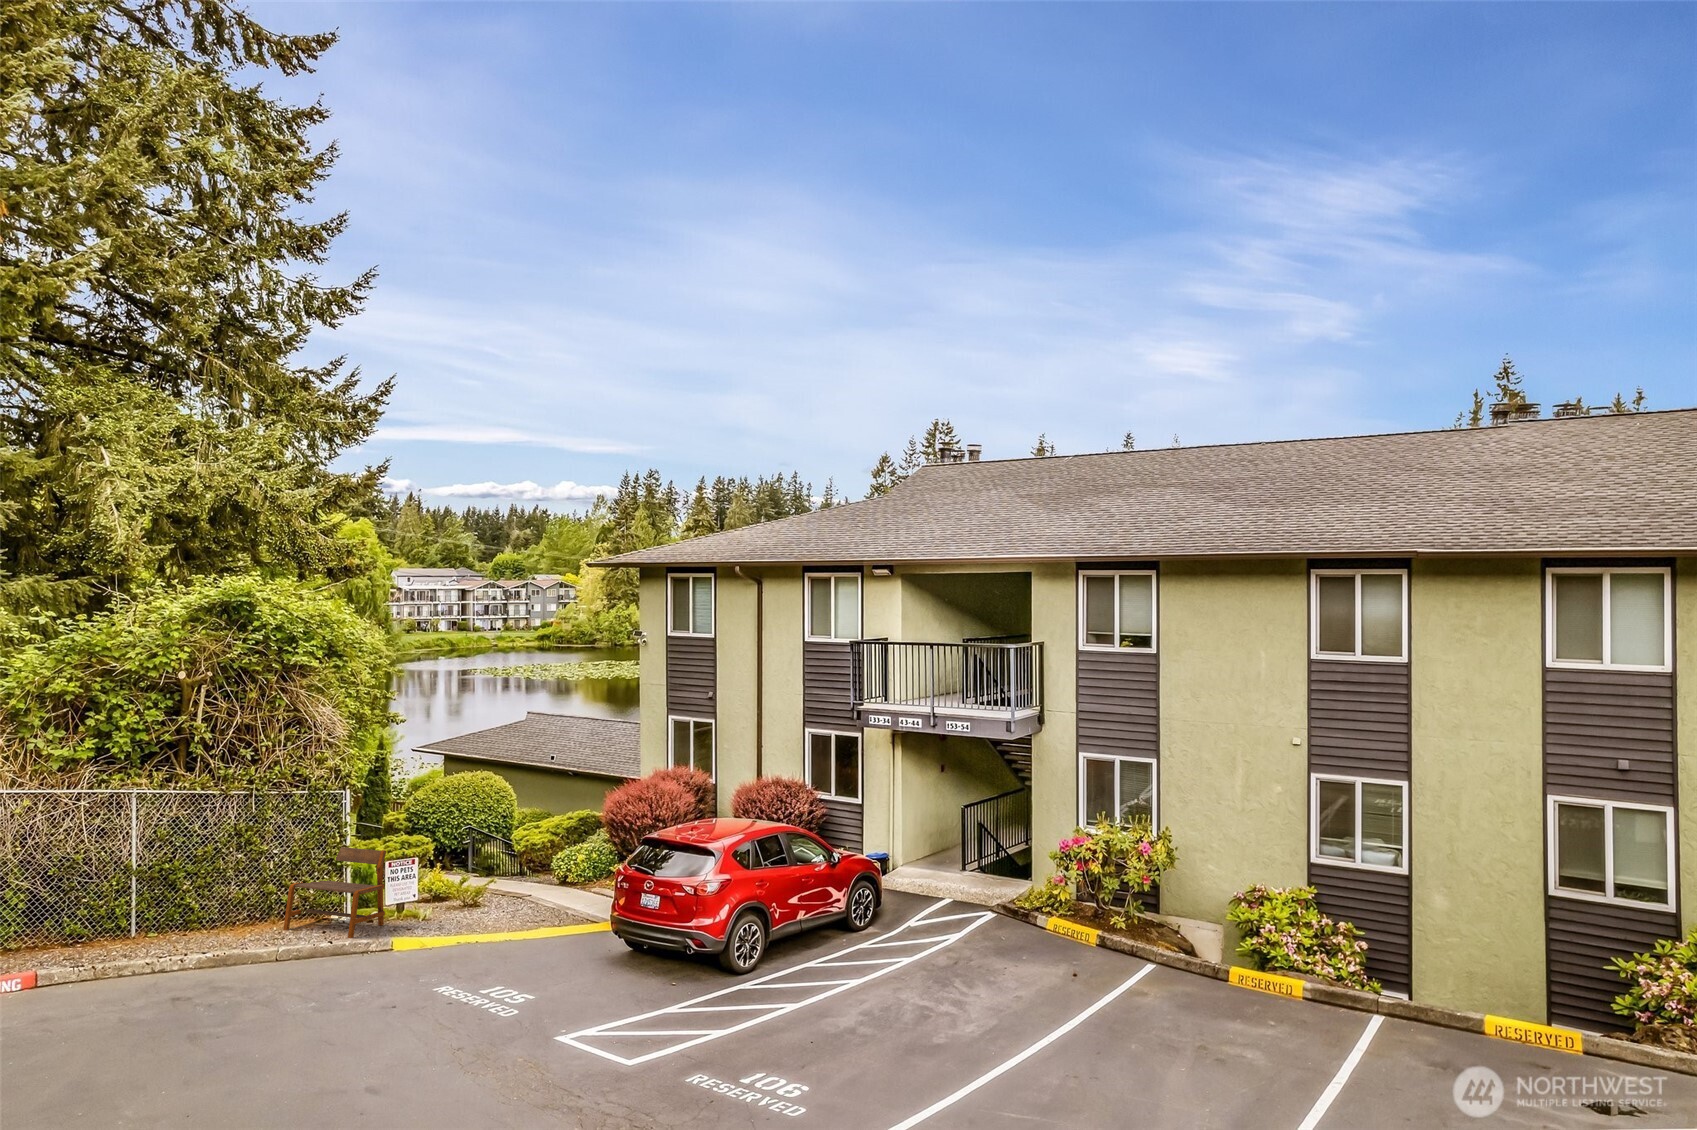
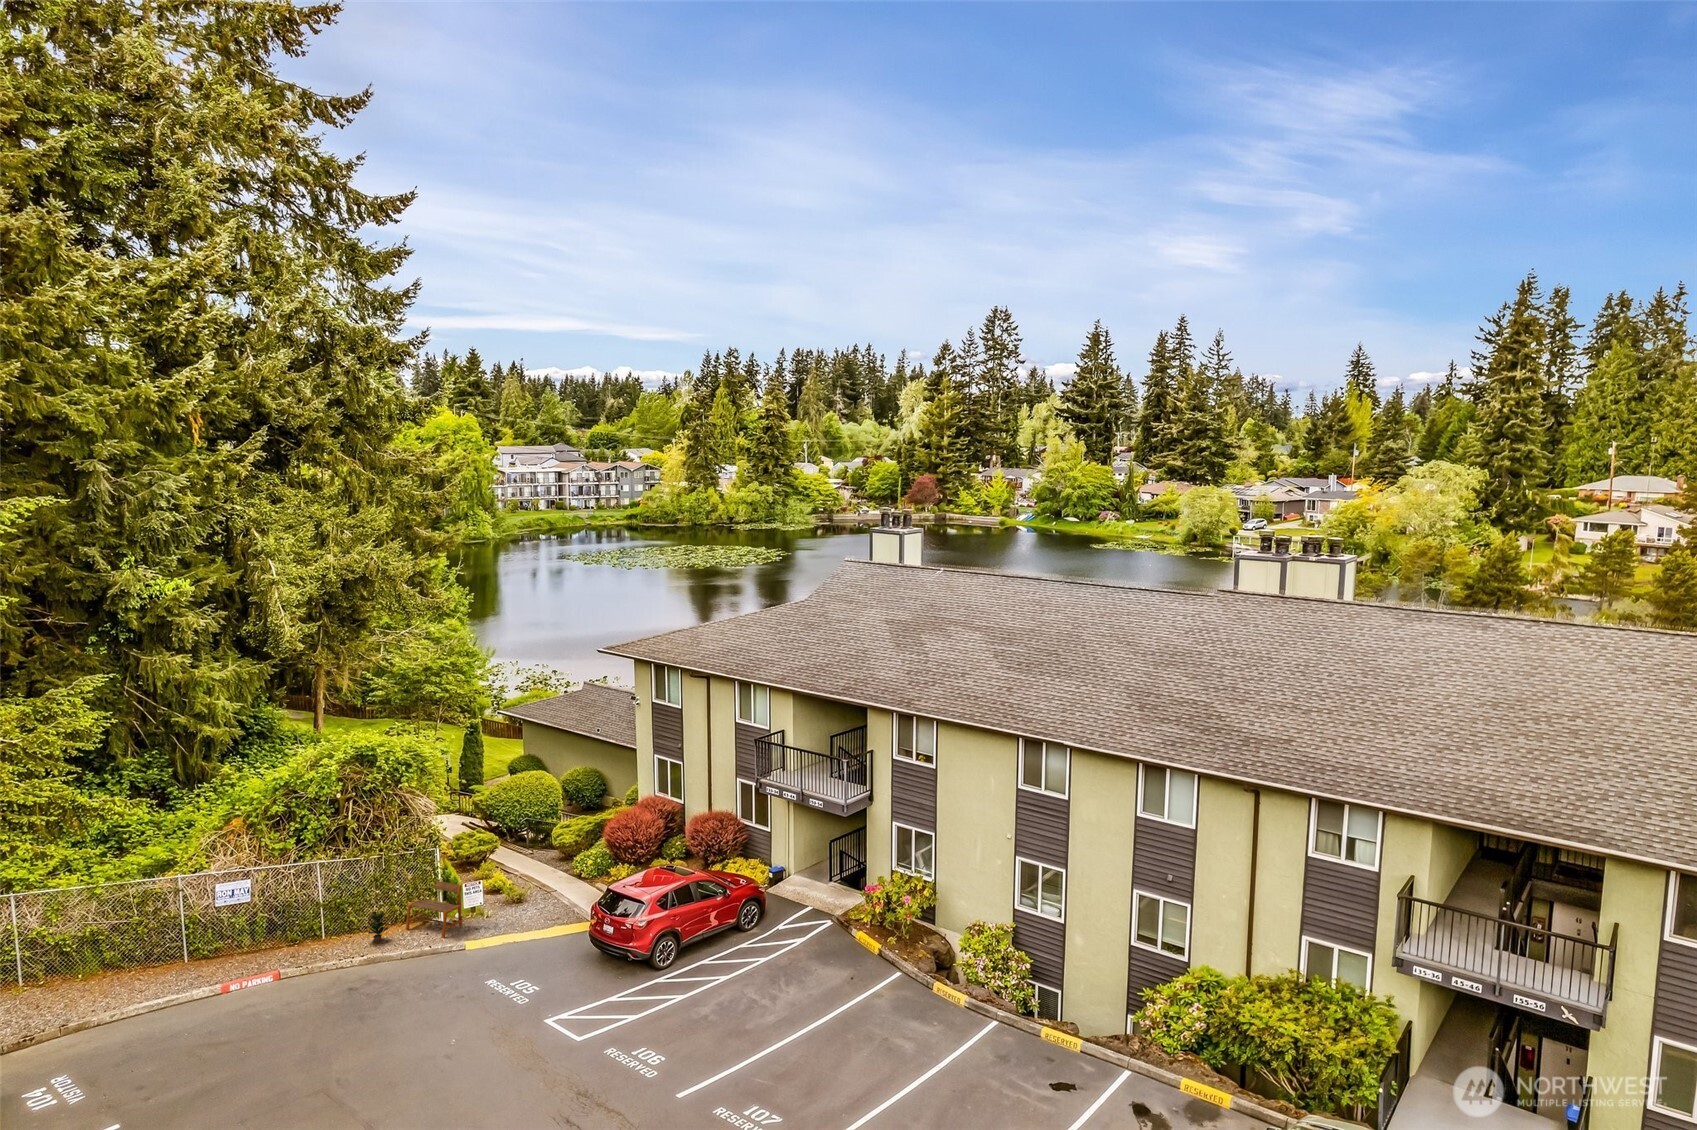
potted plant: none [214,888,252,944] -> present [369,912,388,943]

